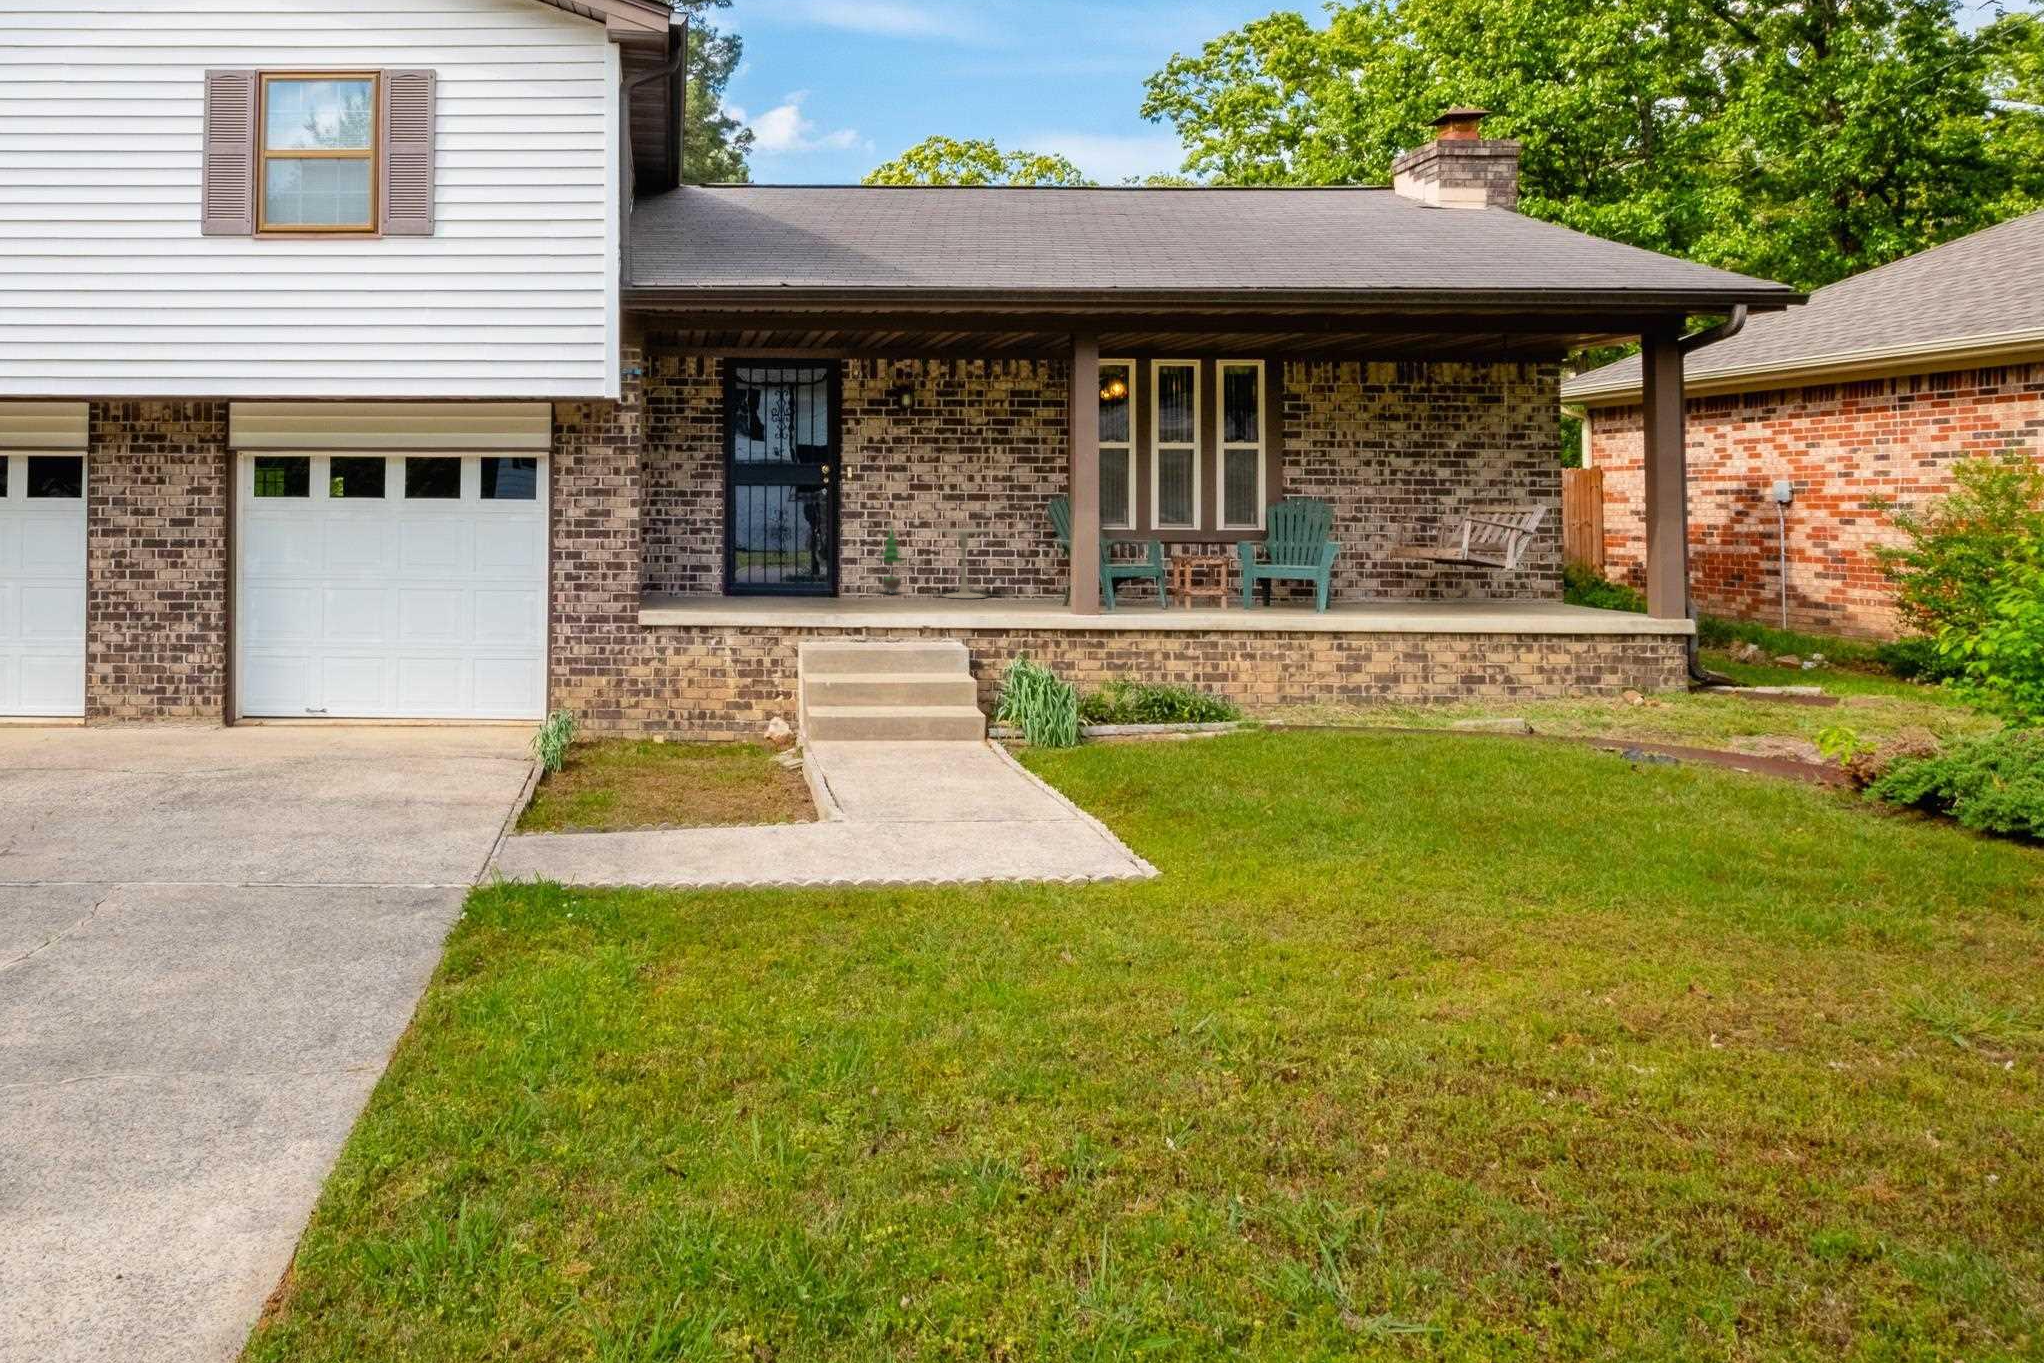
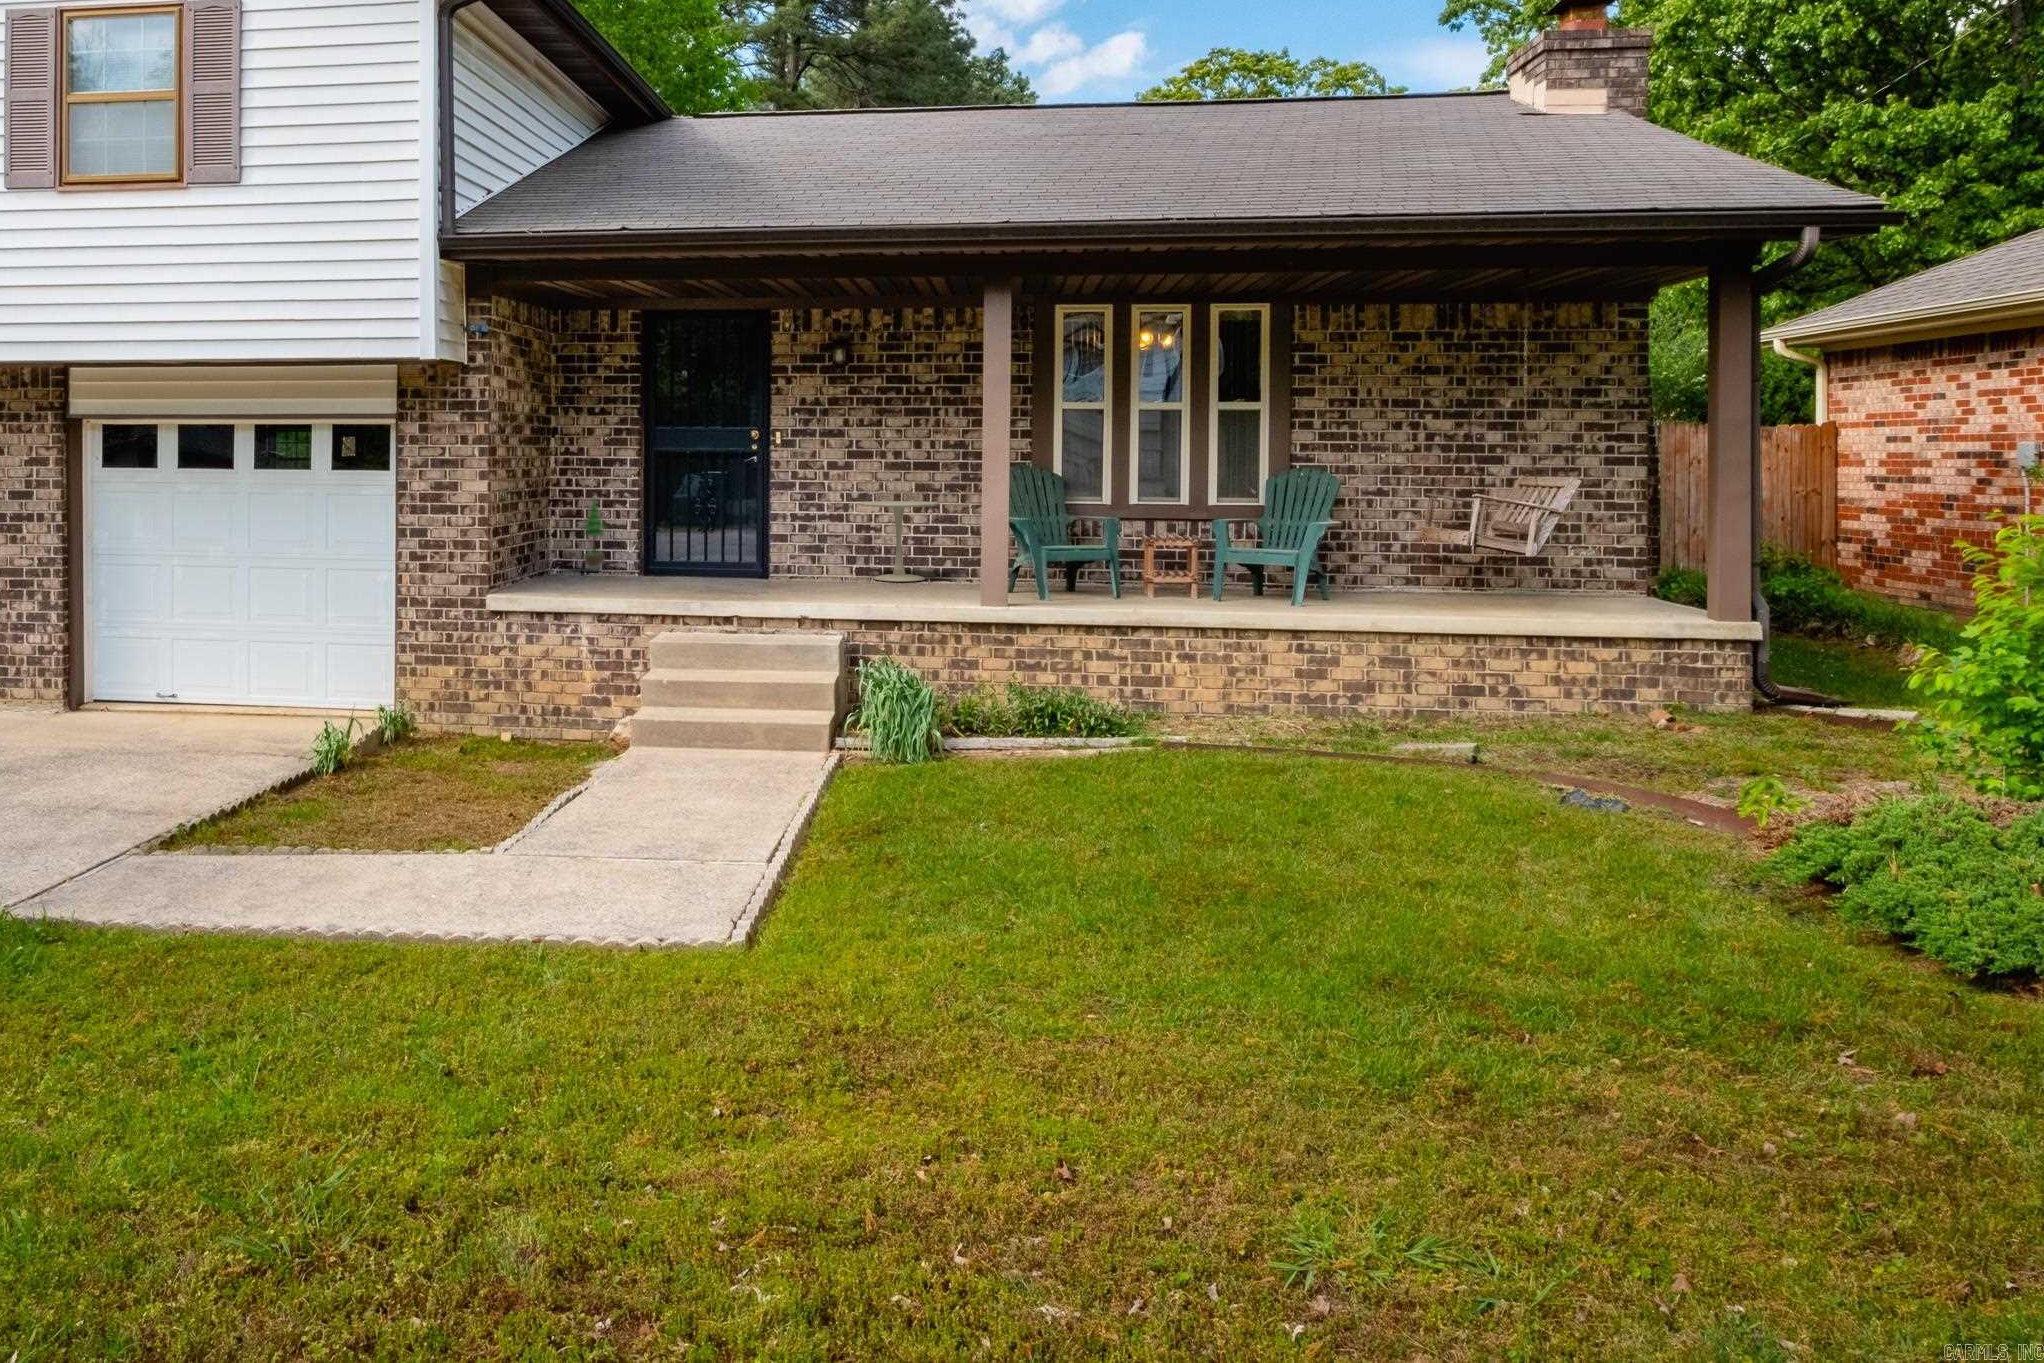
potted tree: present [882,528,902,594] -> present [584,499,606,571]

